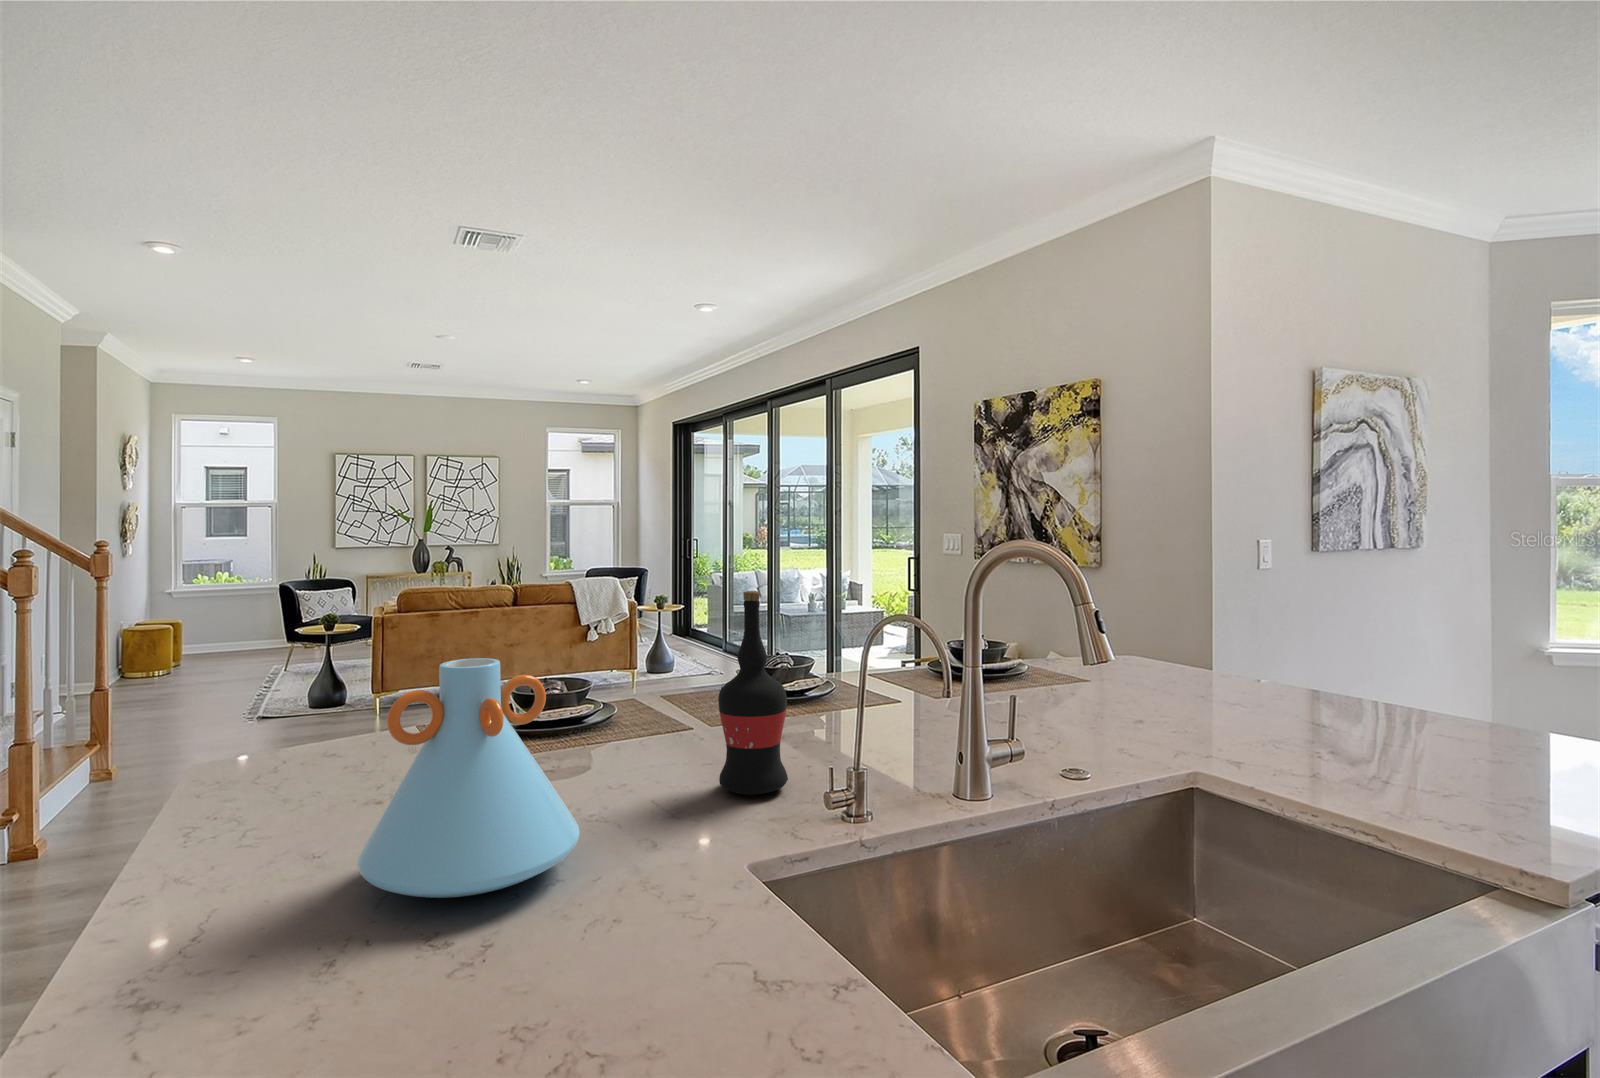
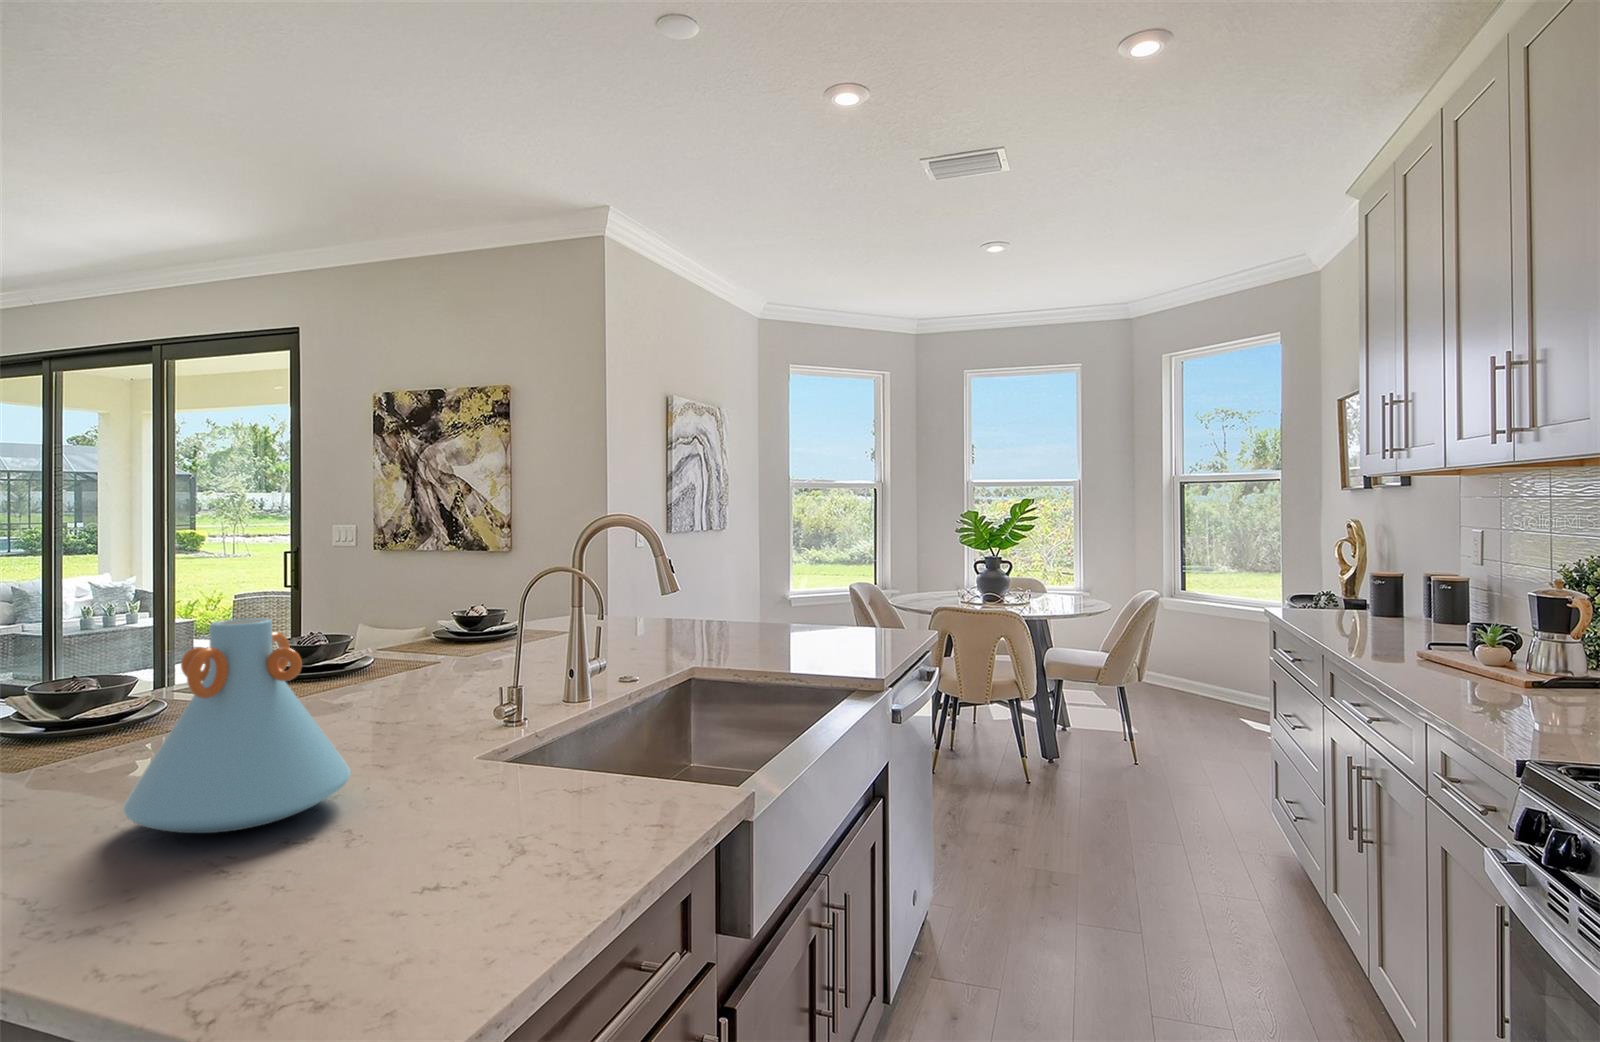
wine bottle: present [718,591,788,795] -> none [374,558,441,730]

